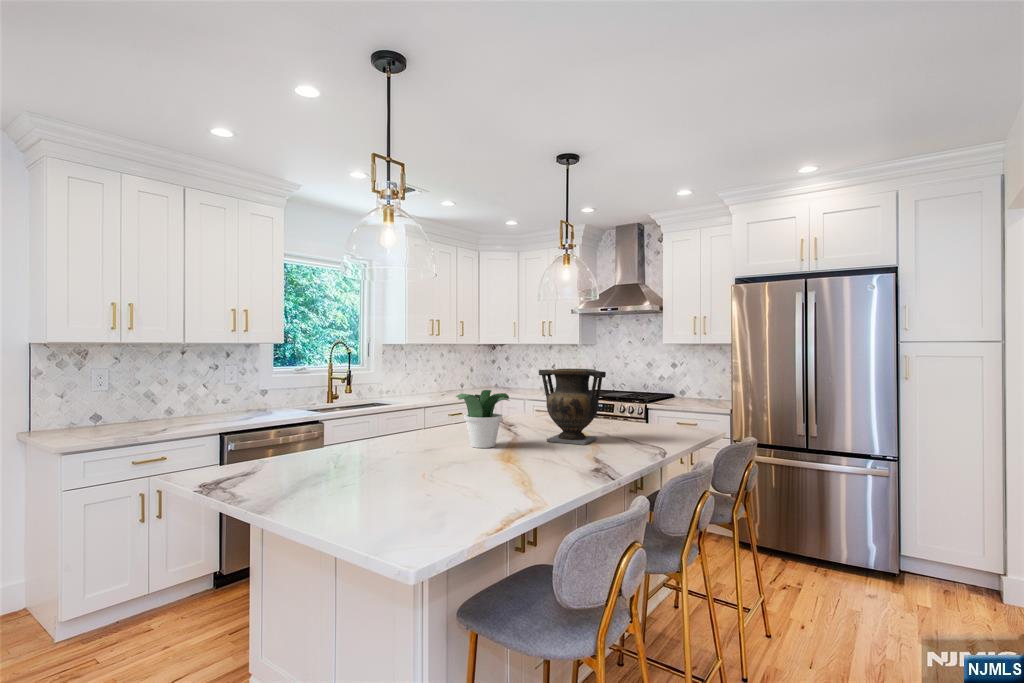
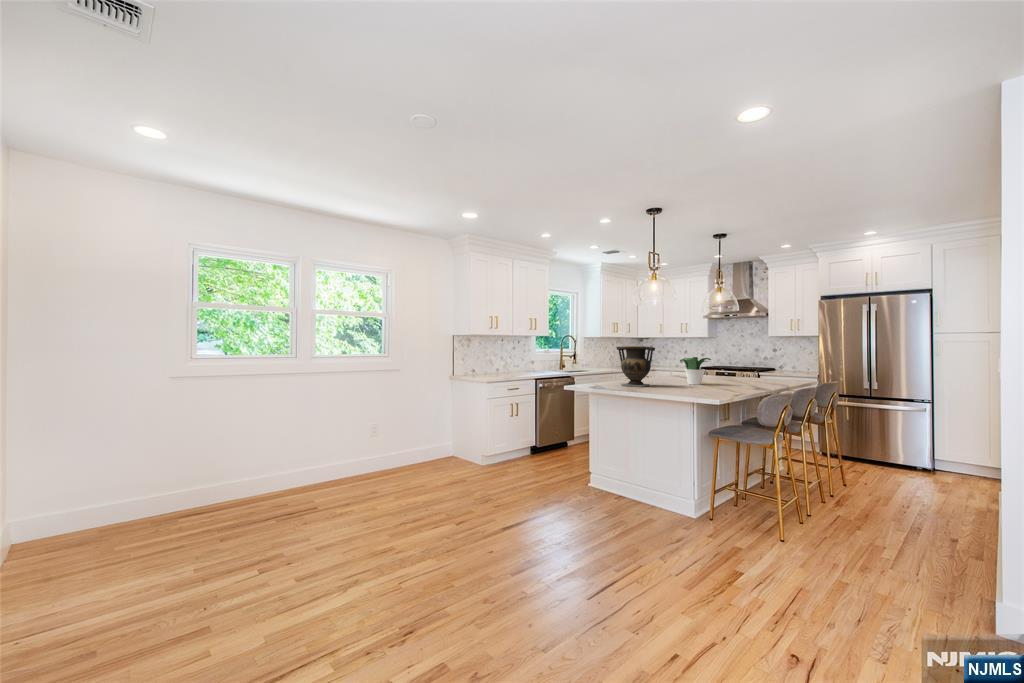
vase: present [539,369,606,445] -> present [617,346,655,387]

